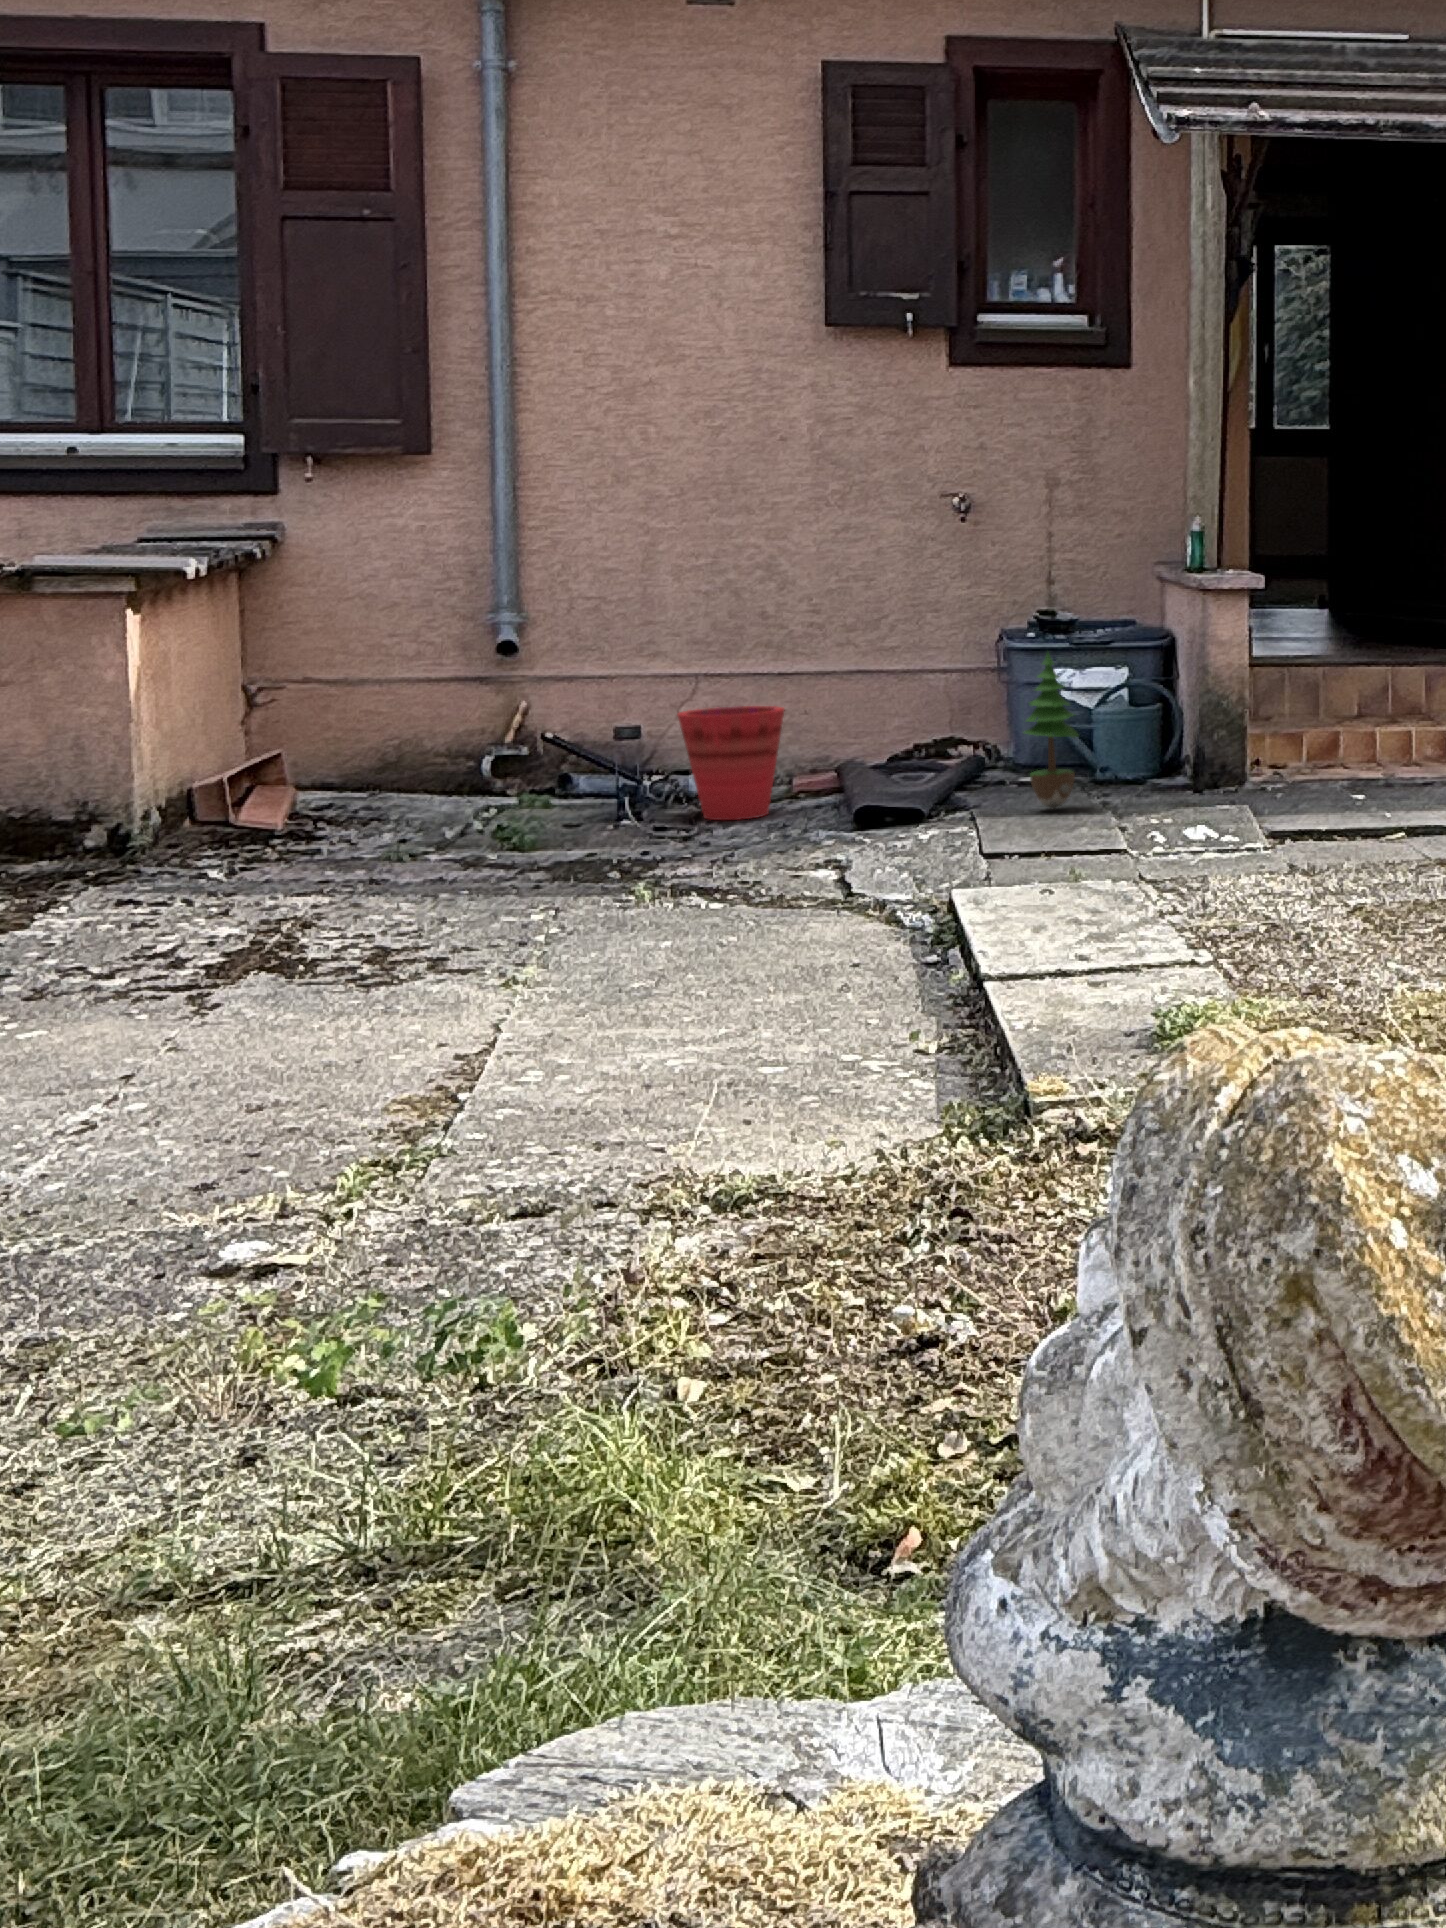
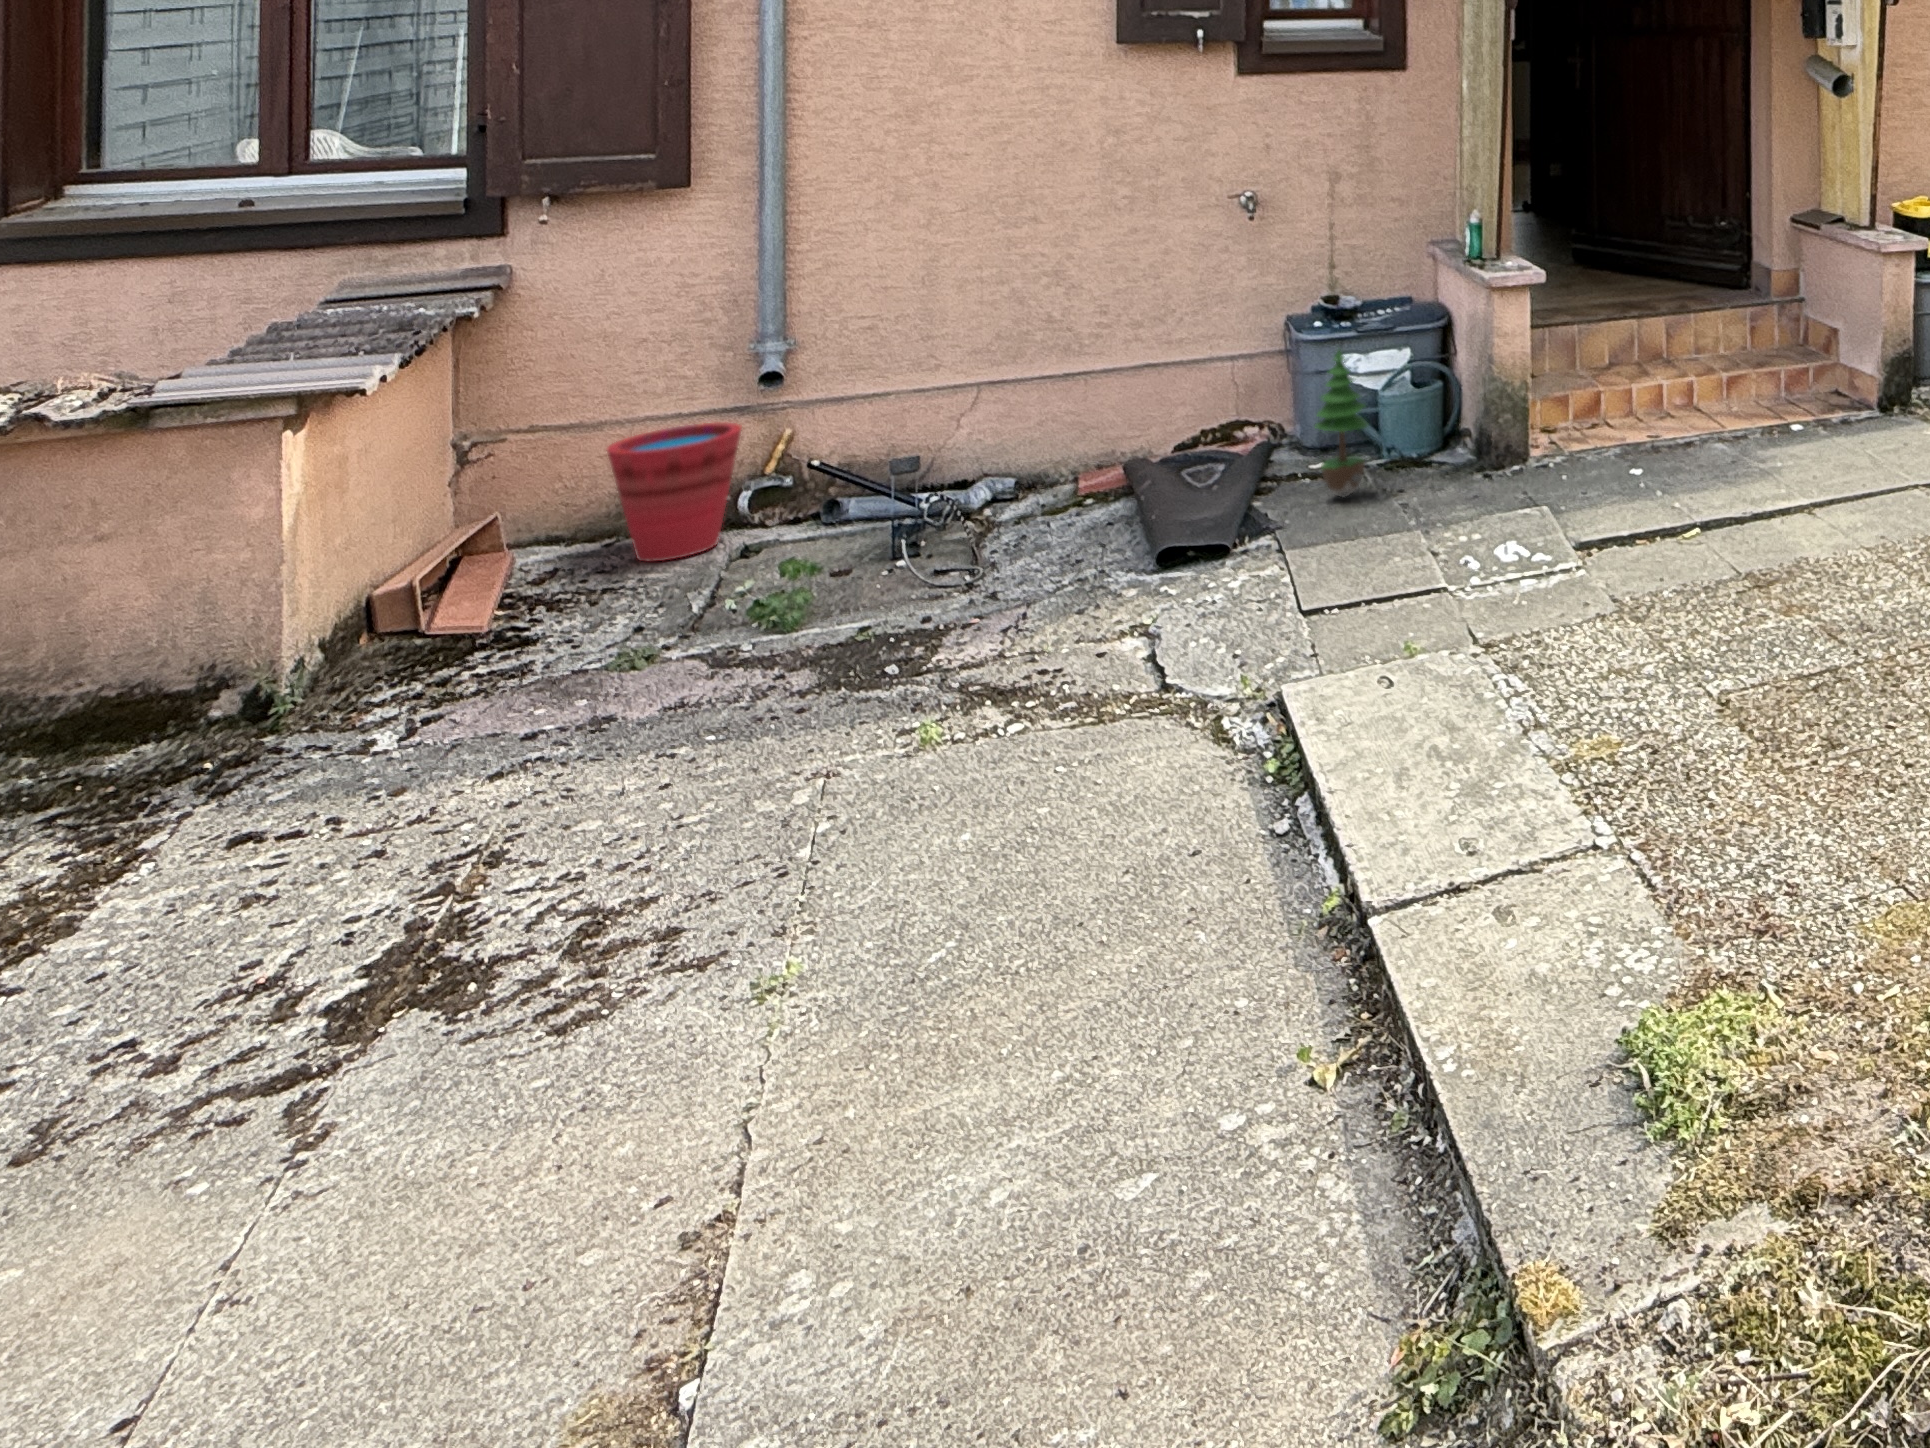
bucket: present [678,706,785,820] -> present [607,423,742,561]

